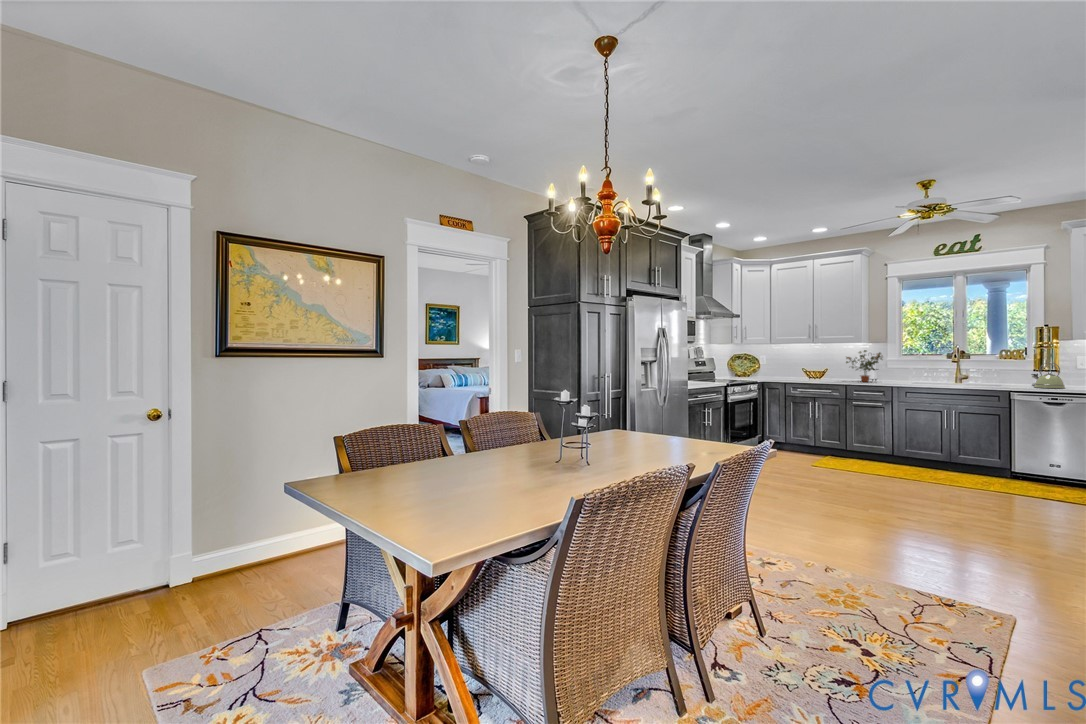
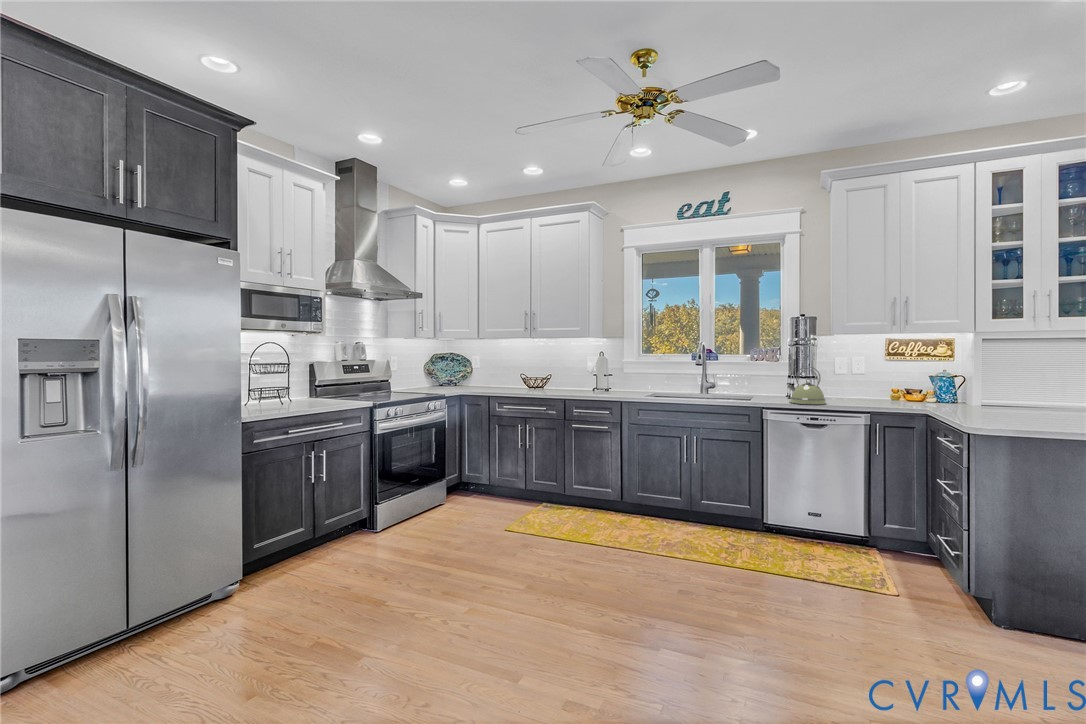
potted plant: present [846,350,883,382] -> none [566,348,614,395]

